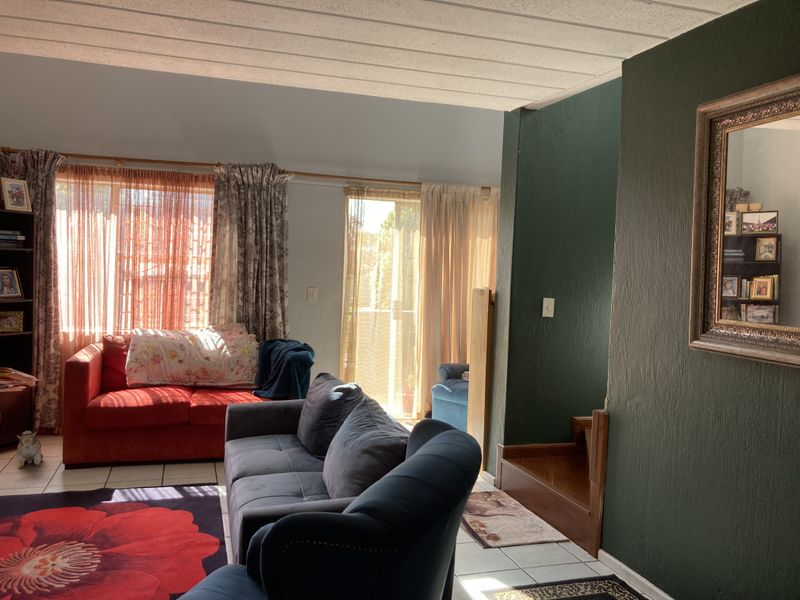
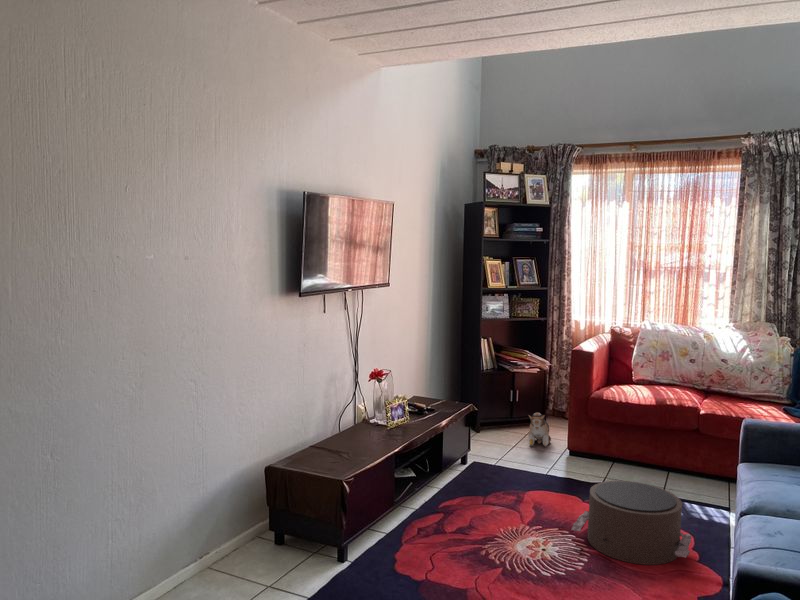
pouf: none [82,476,194,551] -> present [572,481,691,565]

